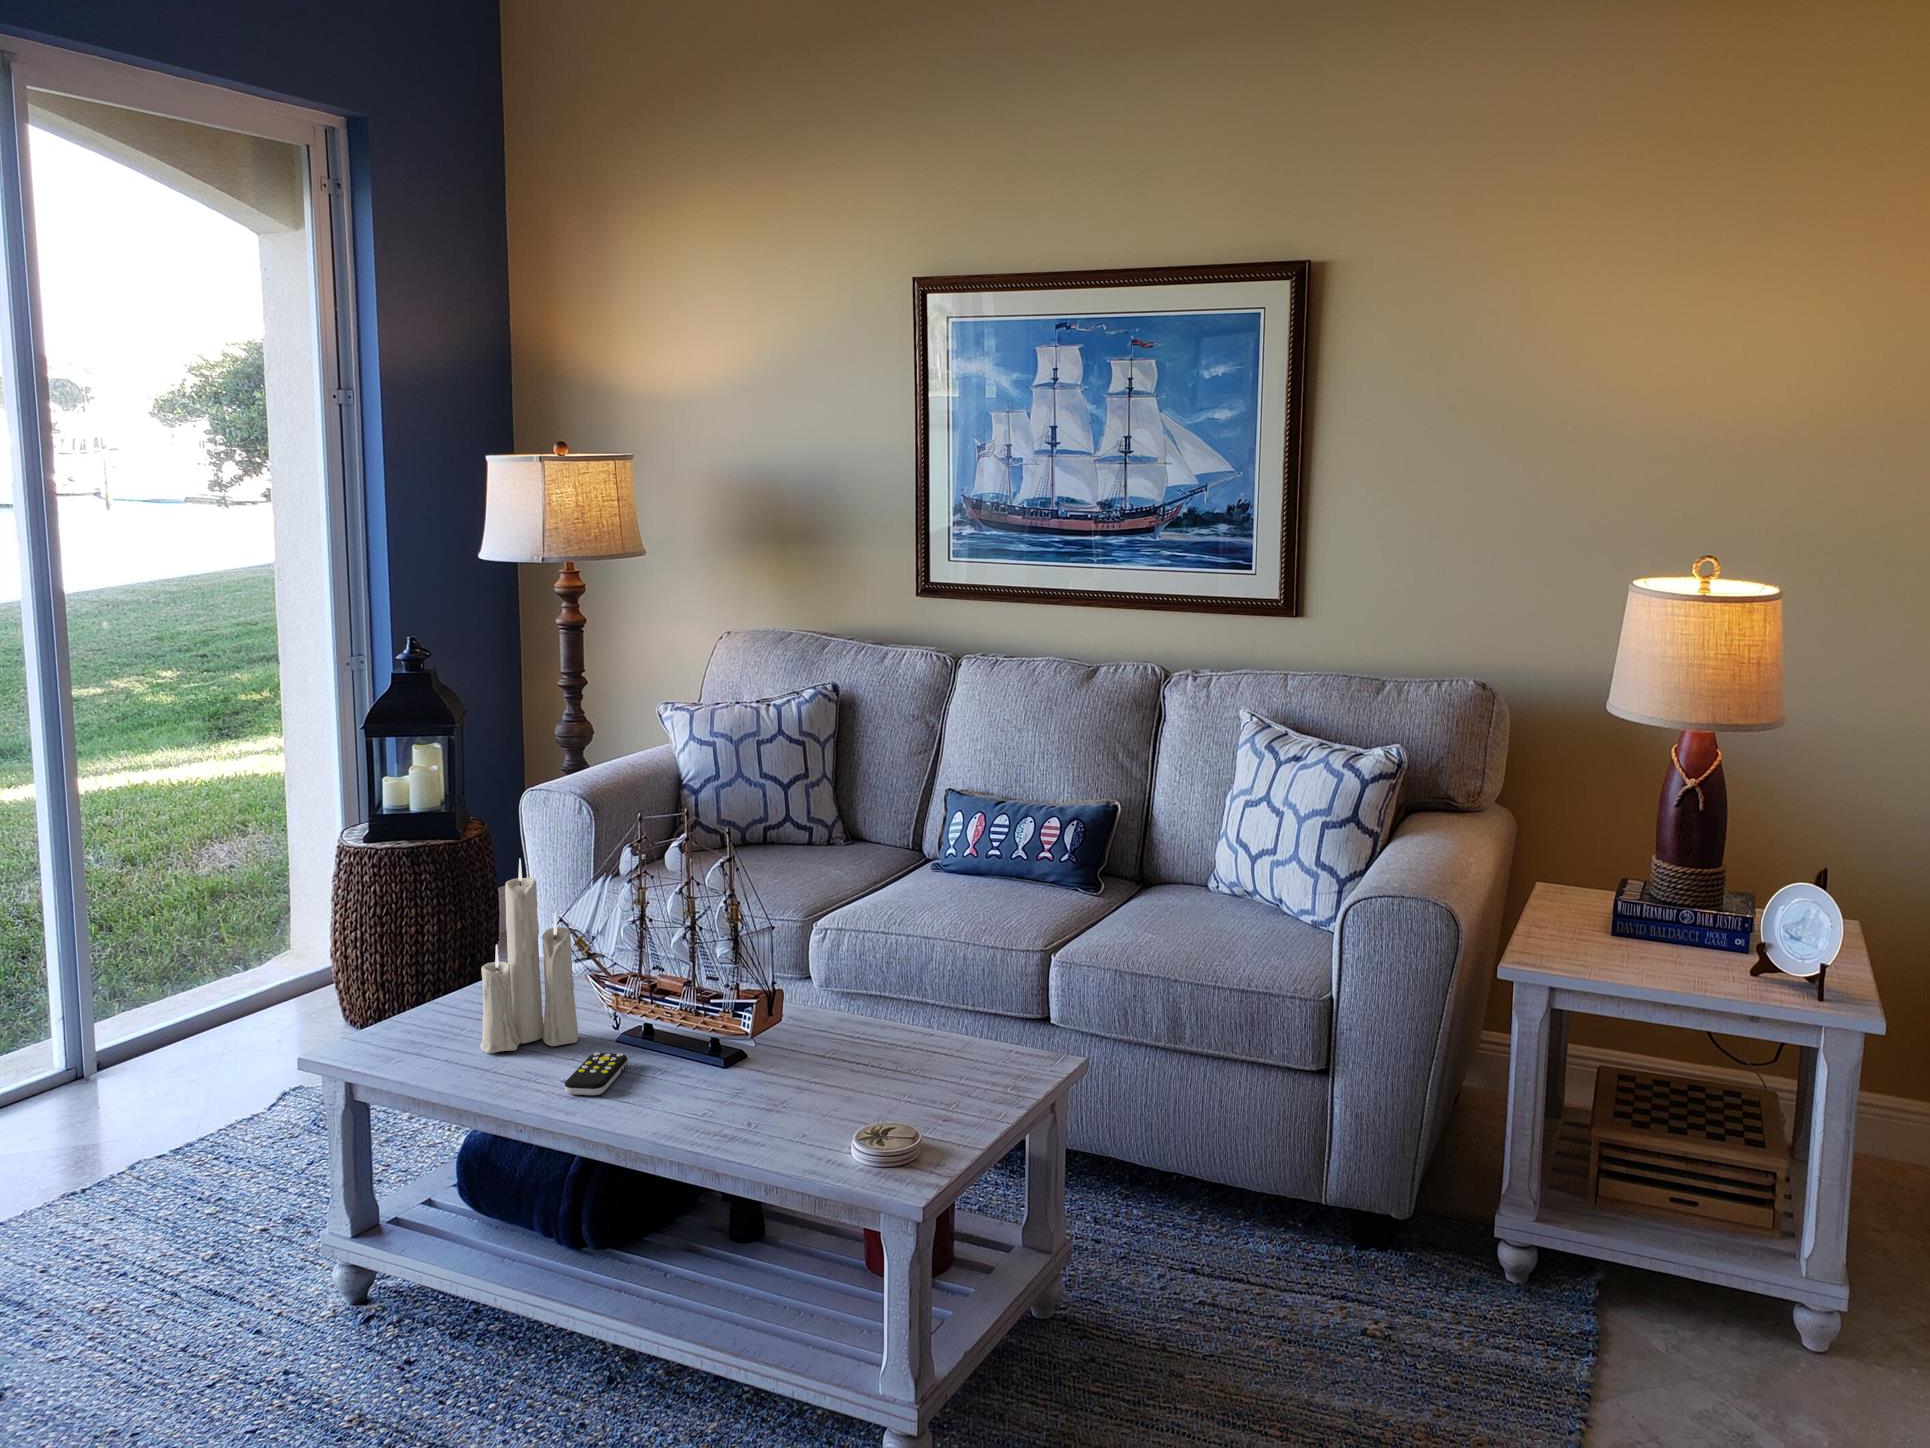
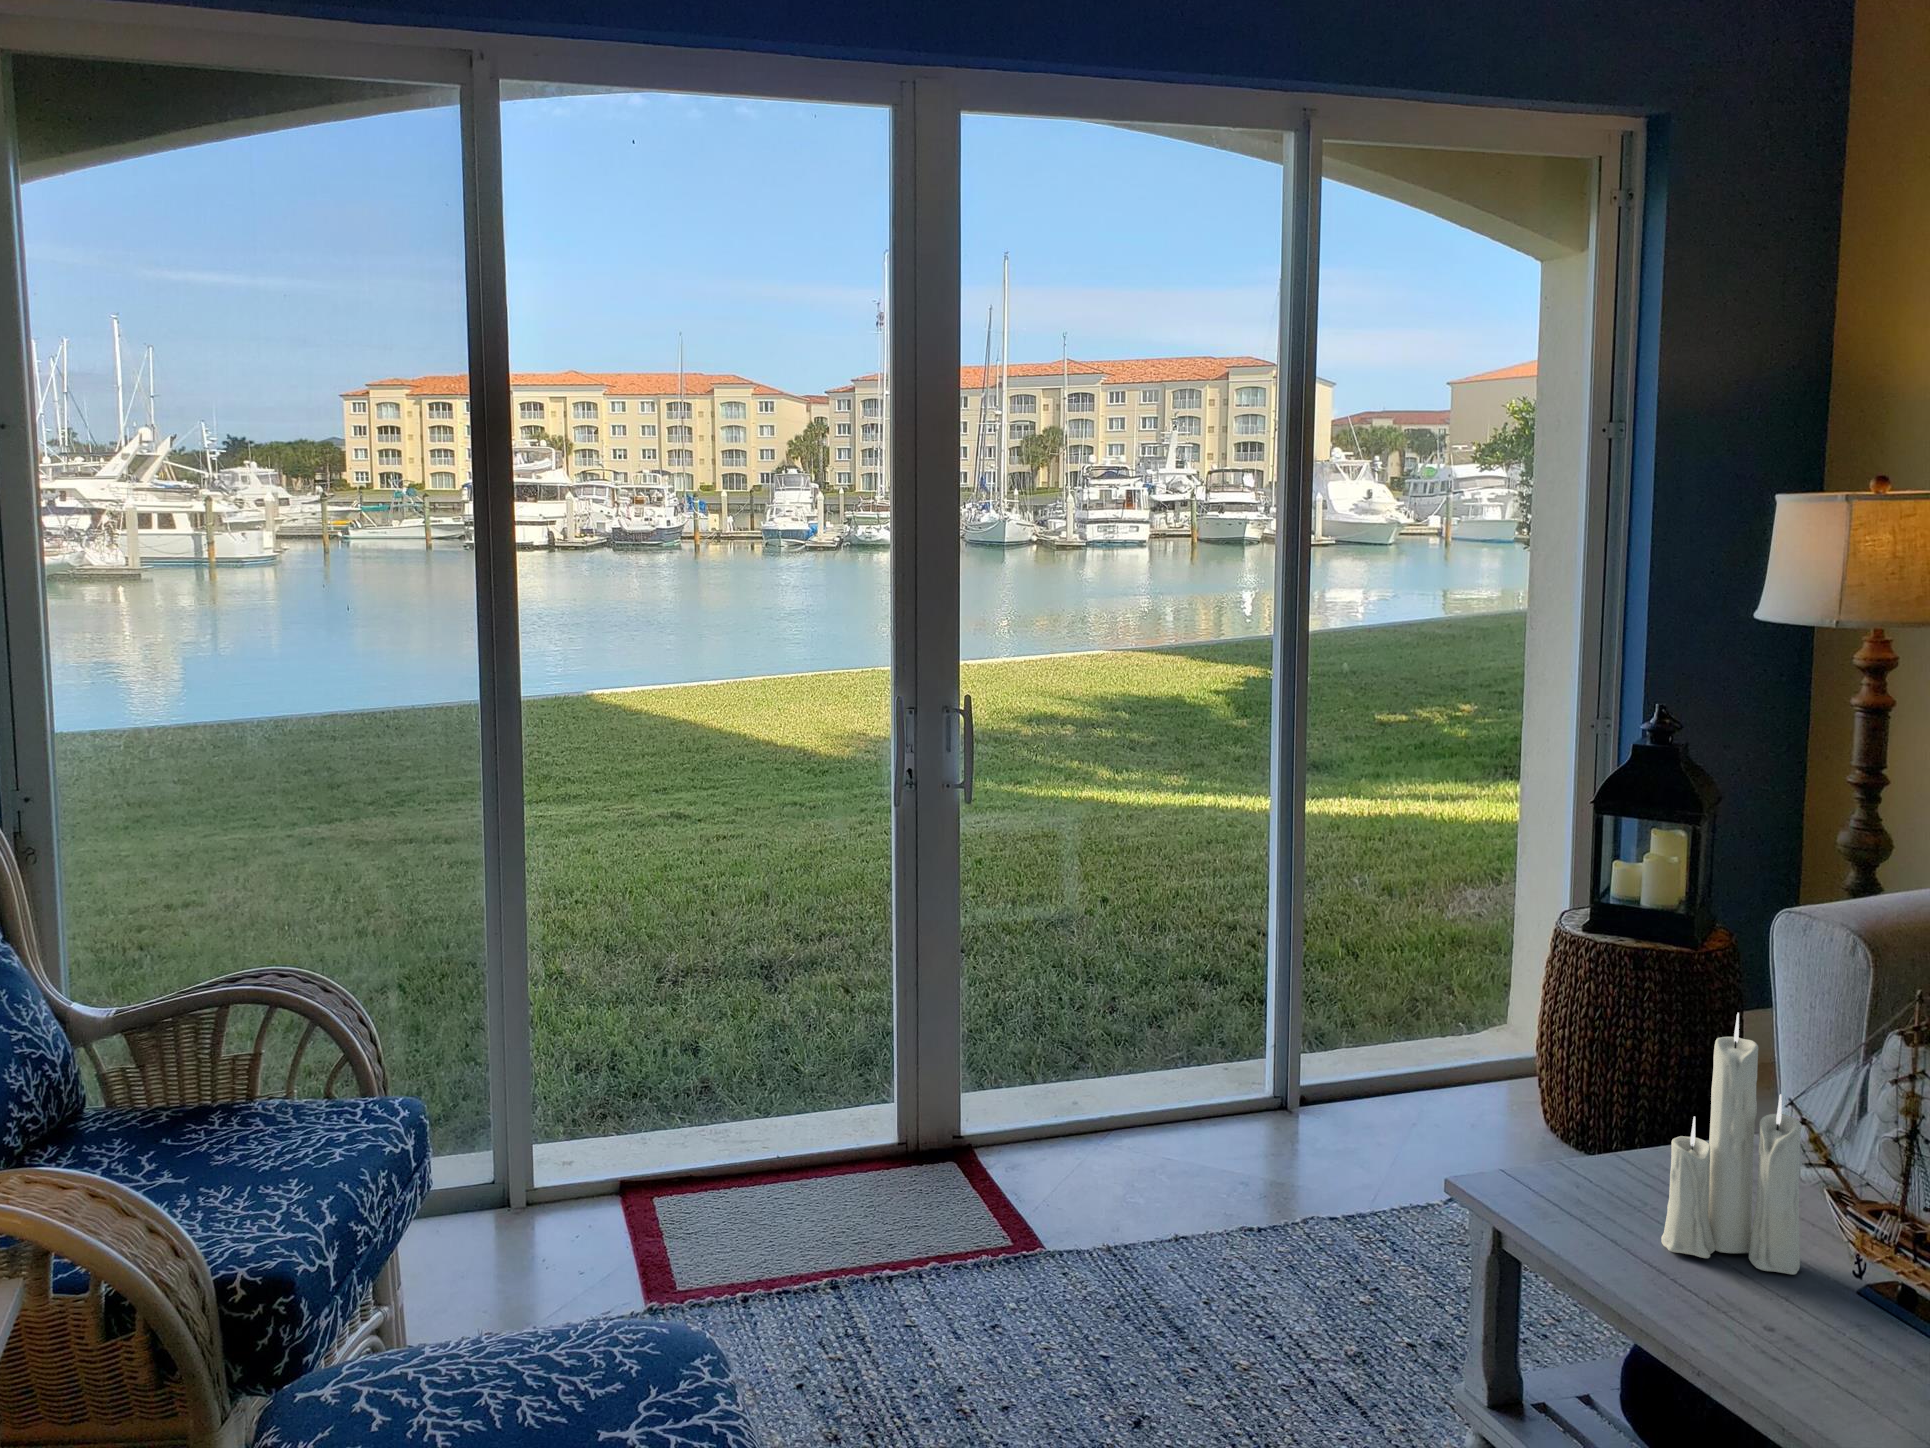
remote control: present [565,1052,628,1095] -> none [1764,1304,1867,1370]

